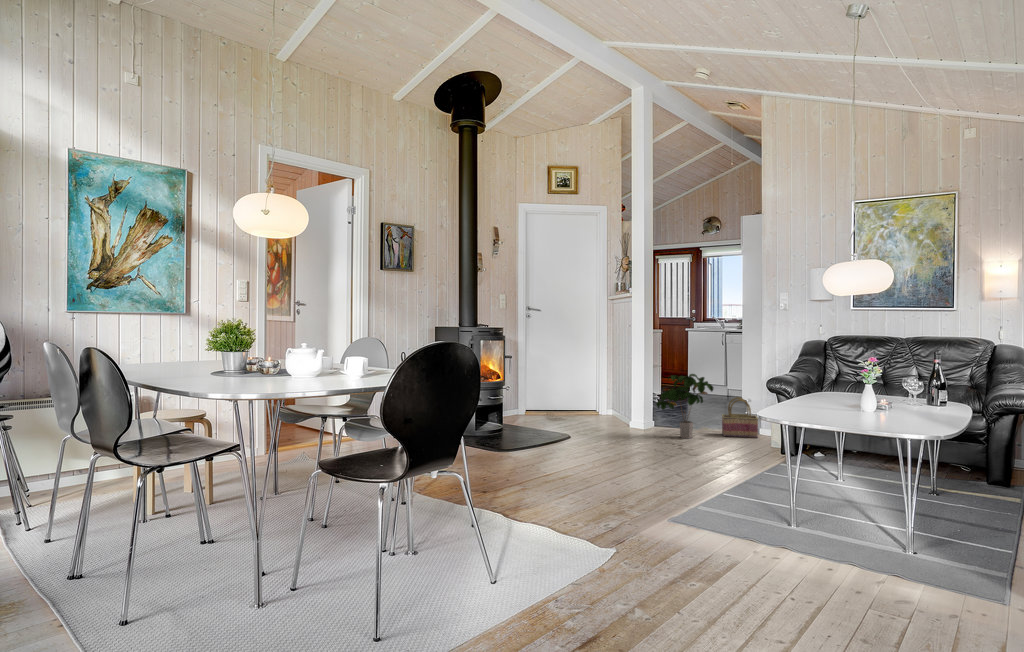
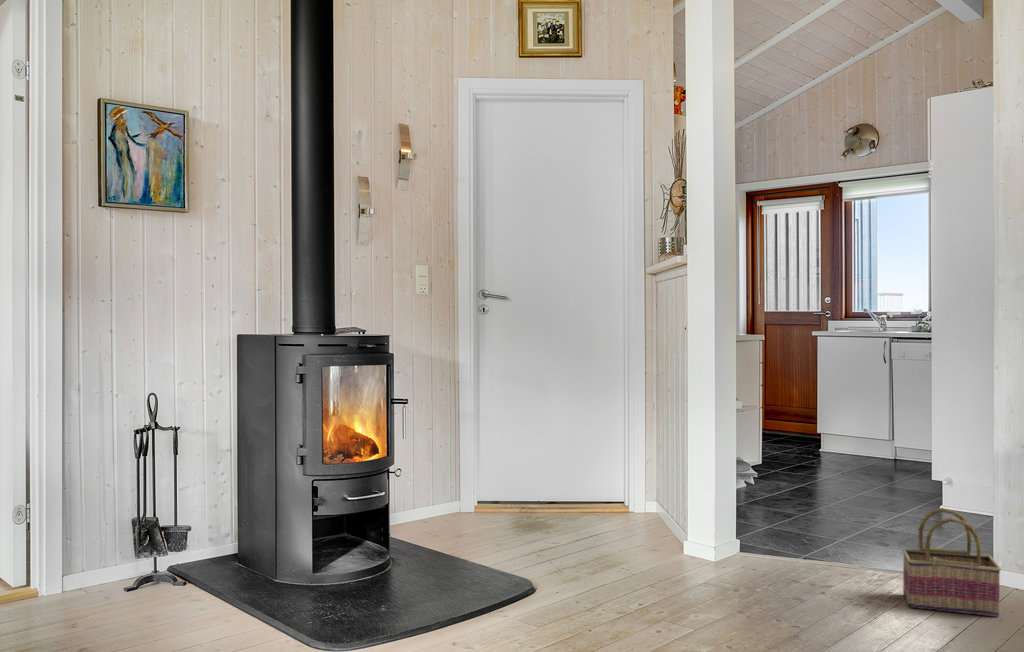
potted plant: present [656,374,713,438] -> none [739,453,884,616]

